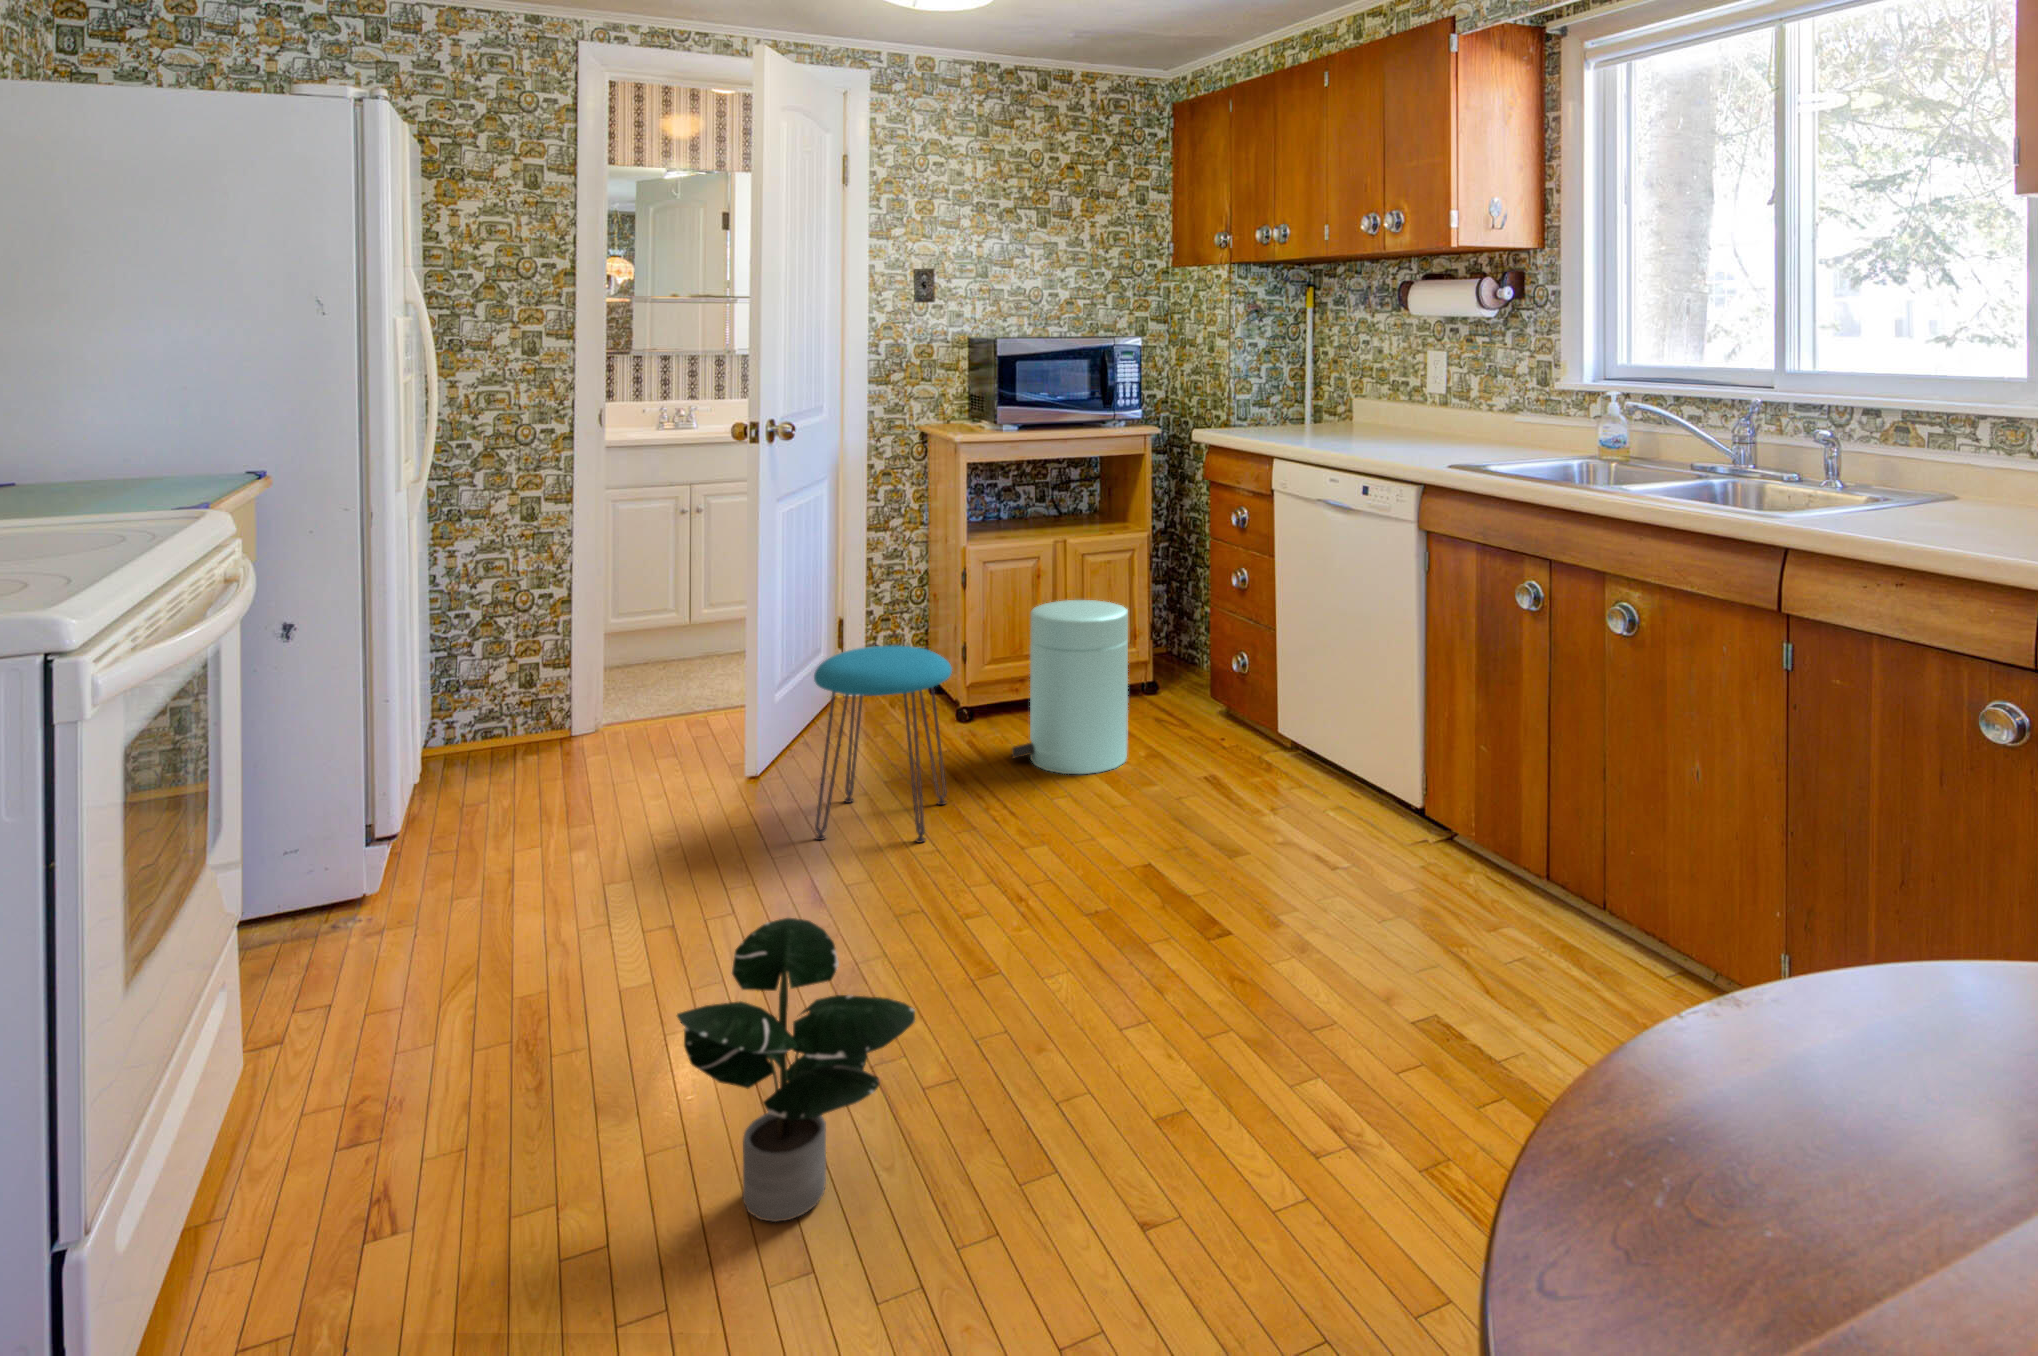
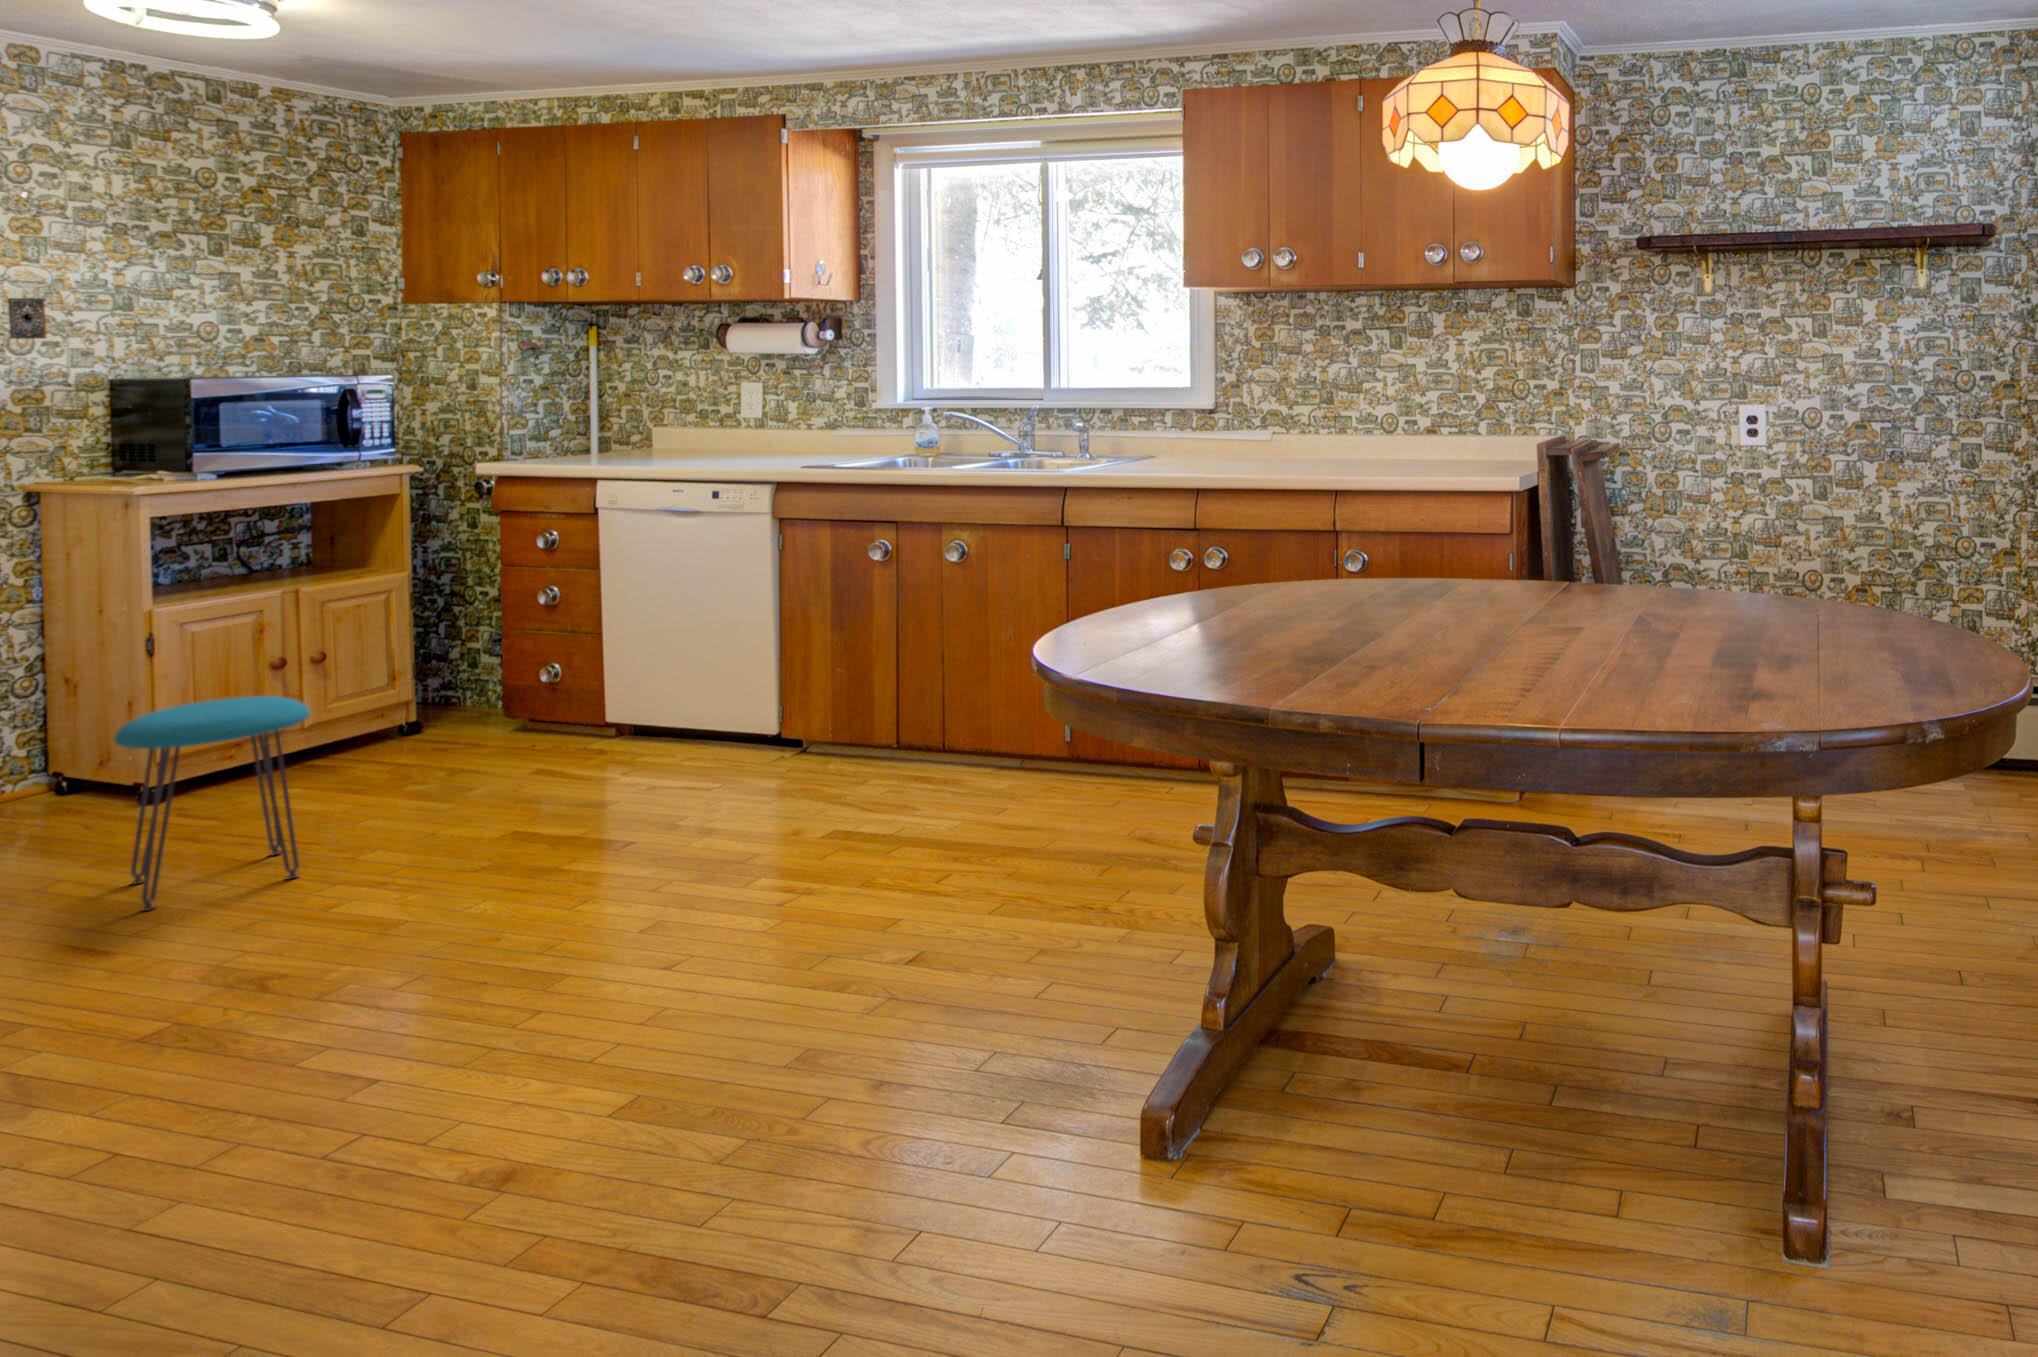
trash can: present [1012,600,1128,774] -> none [312,636,463,808]
potted plant: present [677,918,915,1222] -> none [374,835,597,1042]

